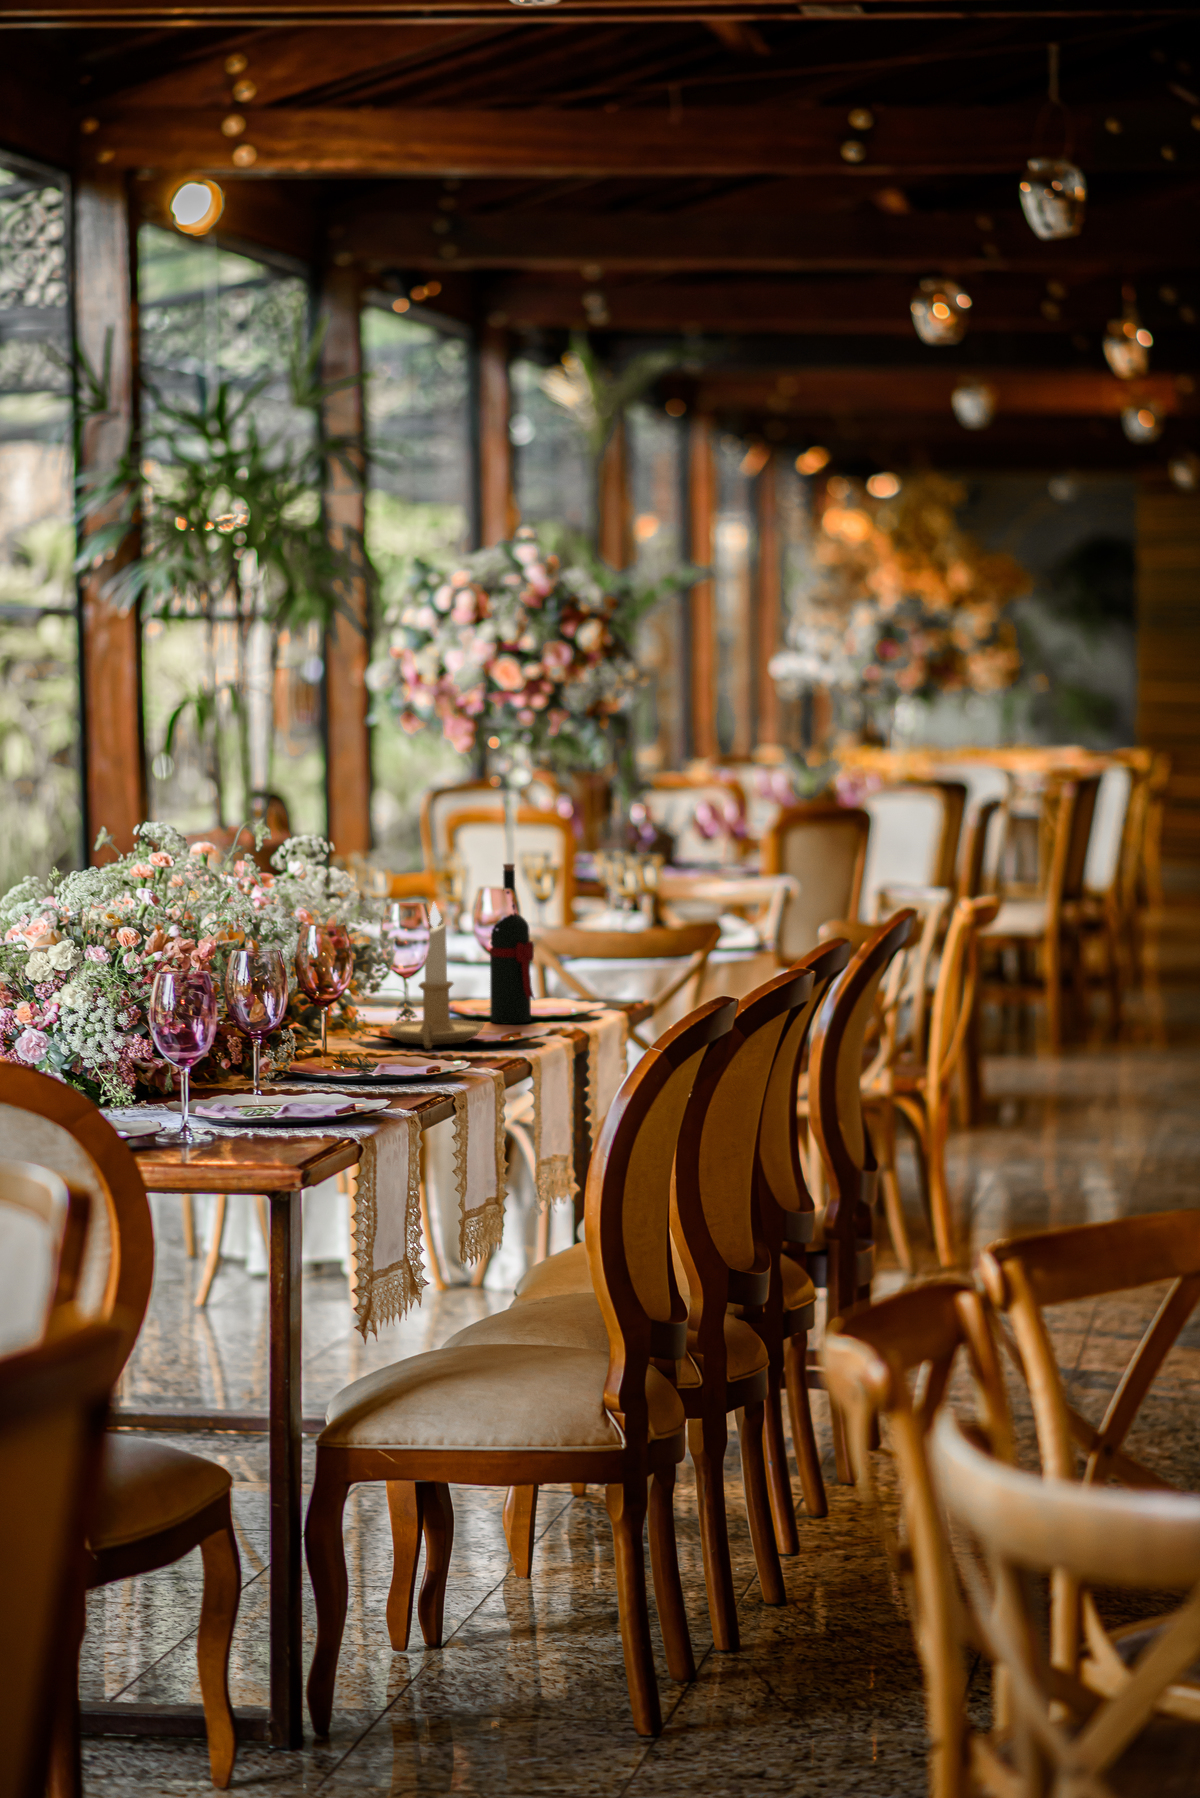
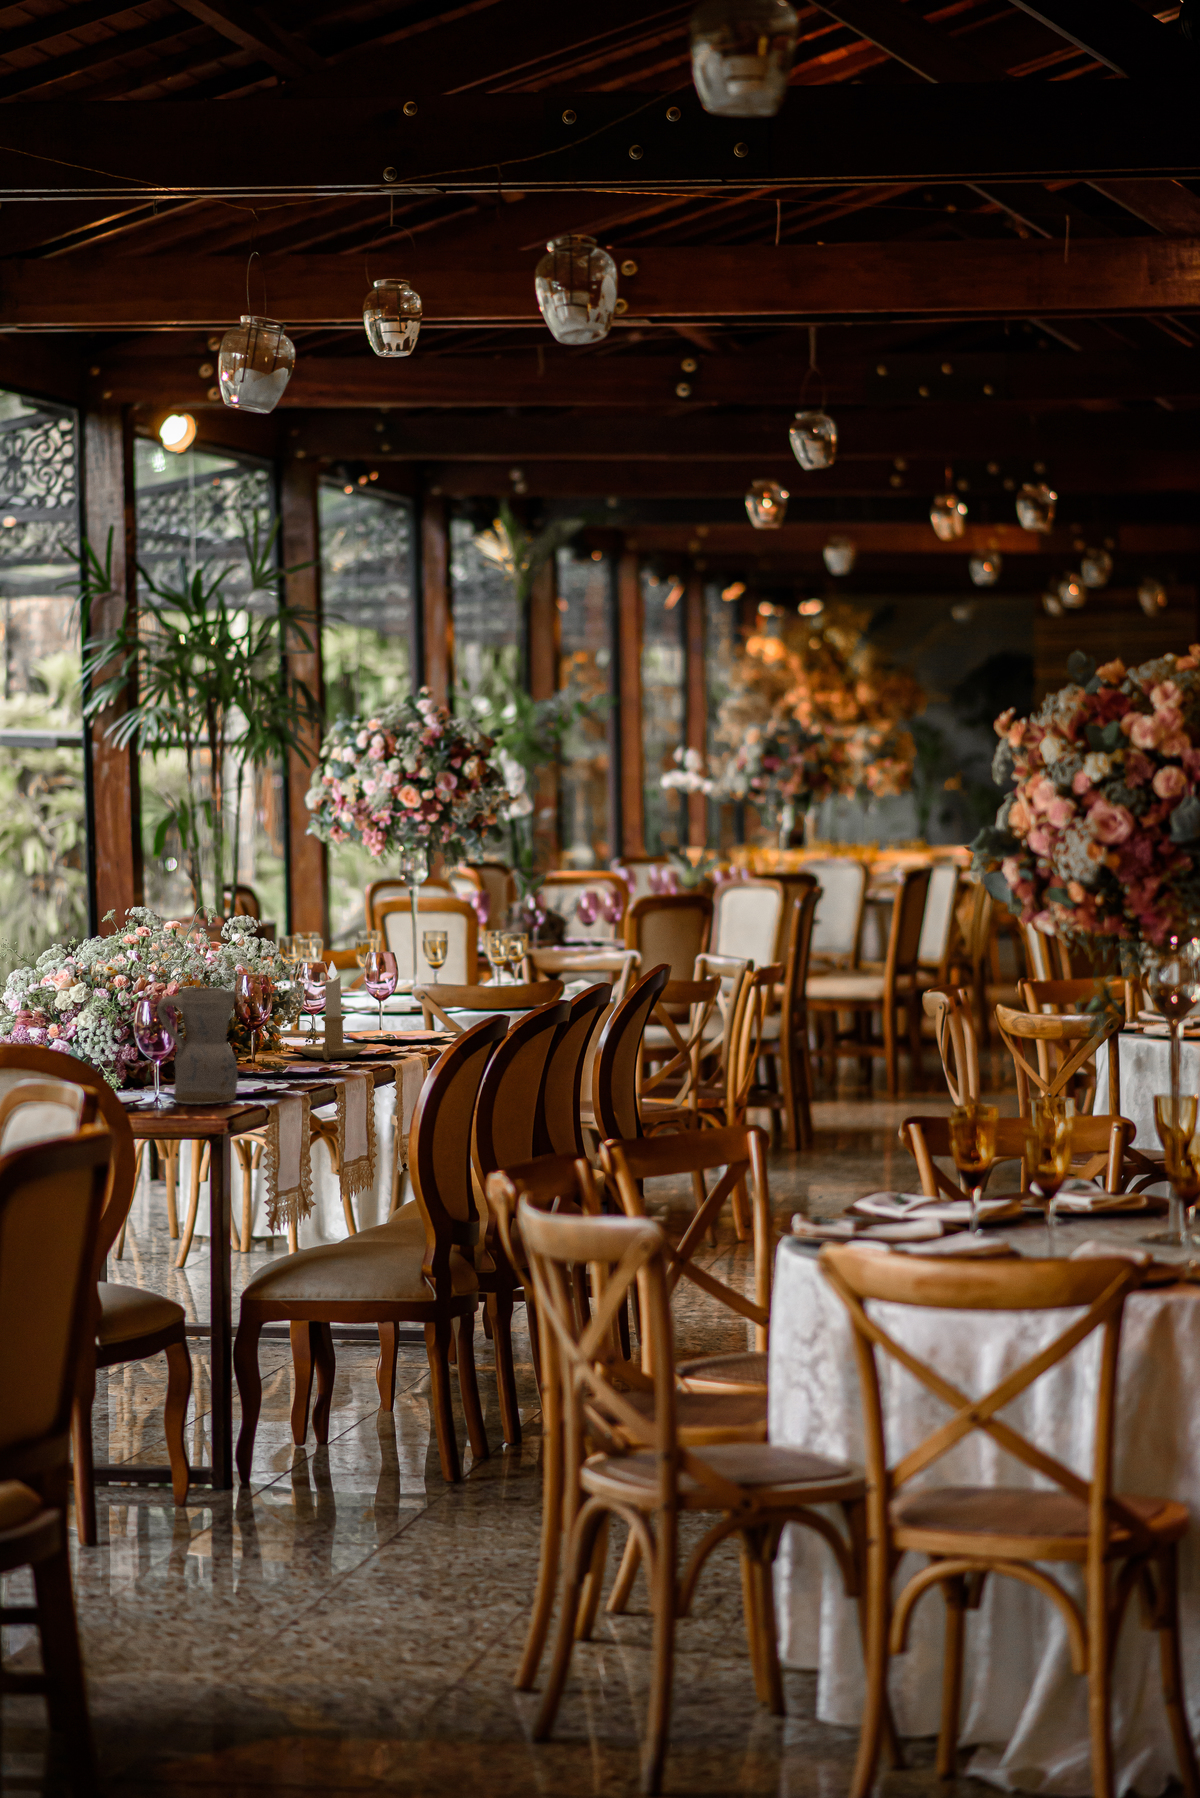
wine bottle: present [490,864,534,1023] -> none [375,935,406,1047]
ceramic pitcher: none [185,951,310,1137] -> present [157,987,238,1104]

